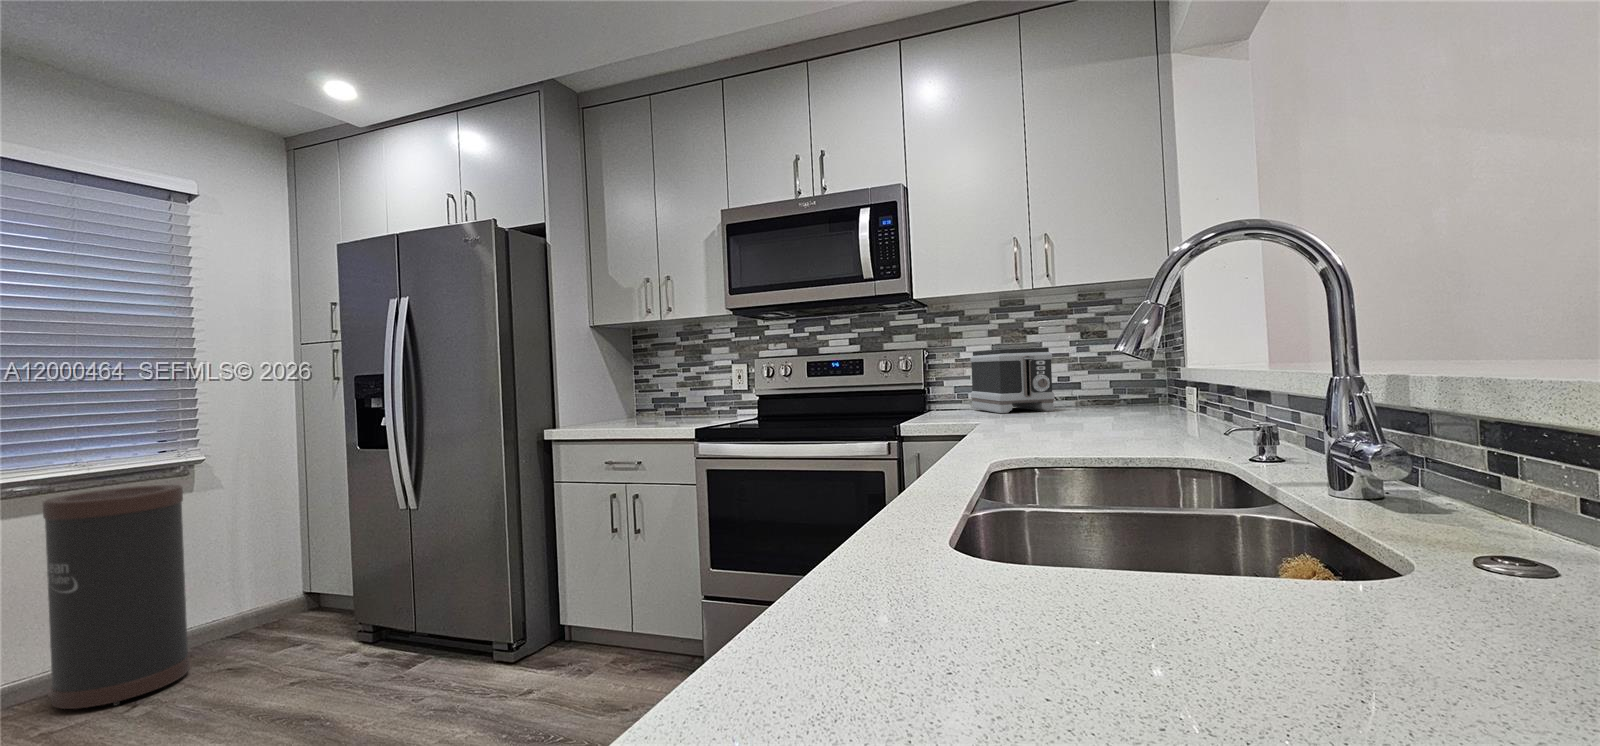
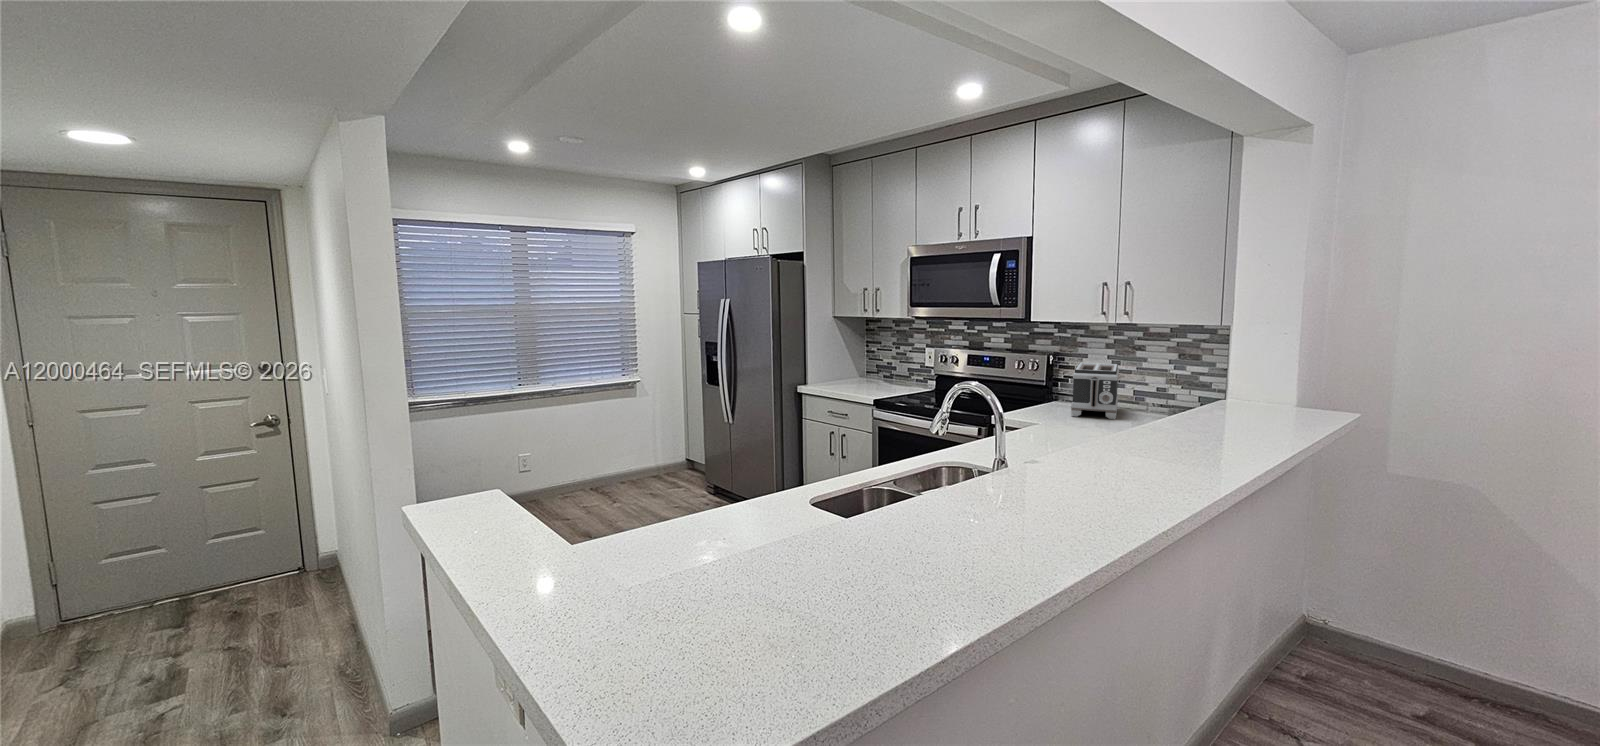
trash can: present [43,485,190,709] -> none [579,394,635,501]

